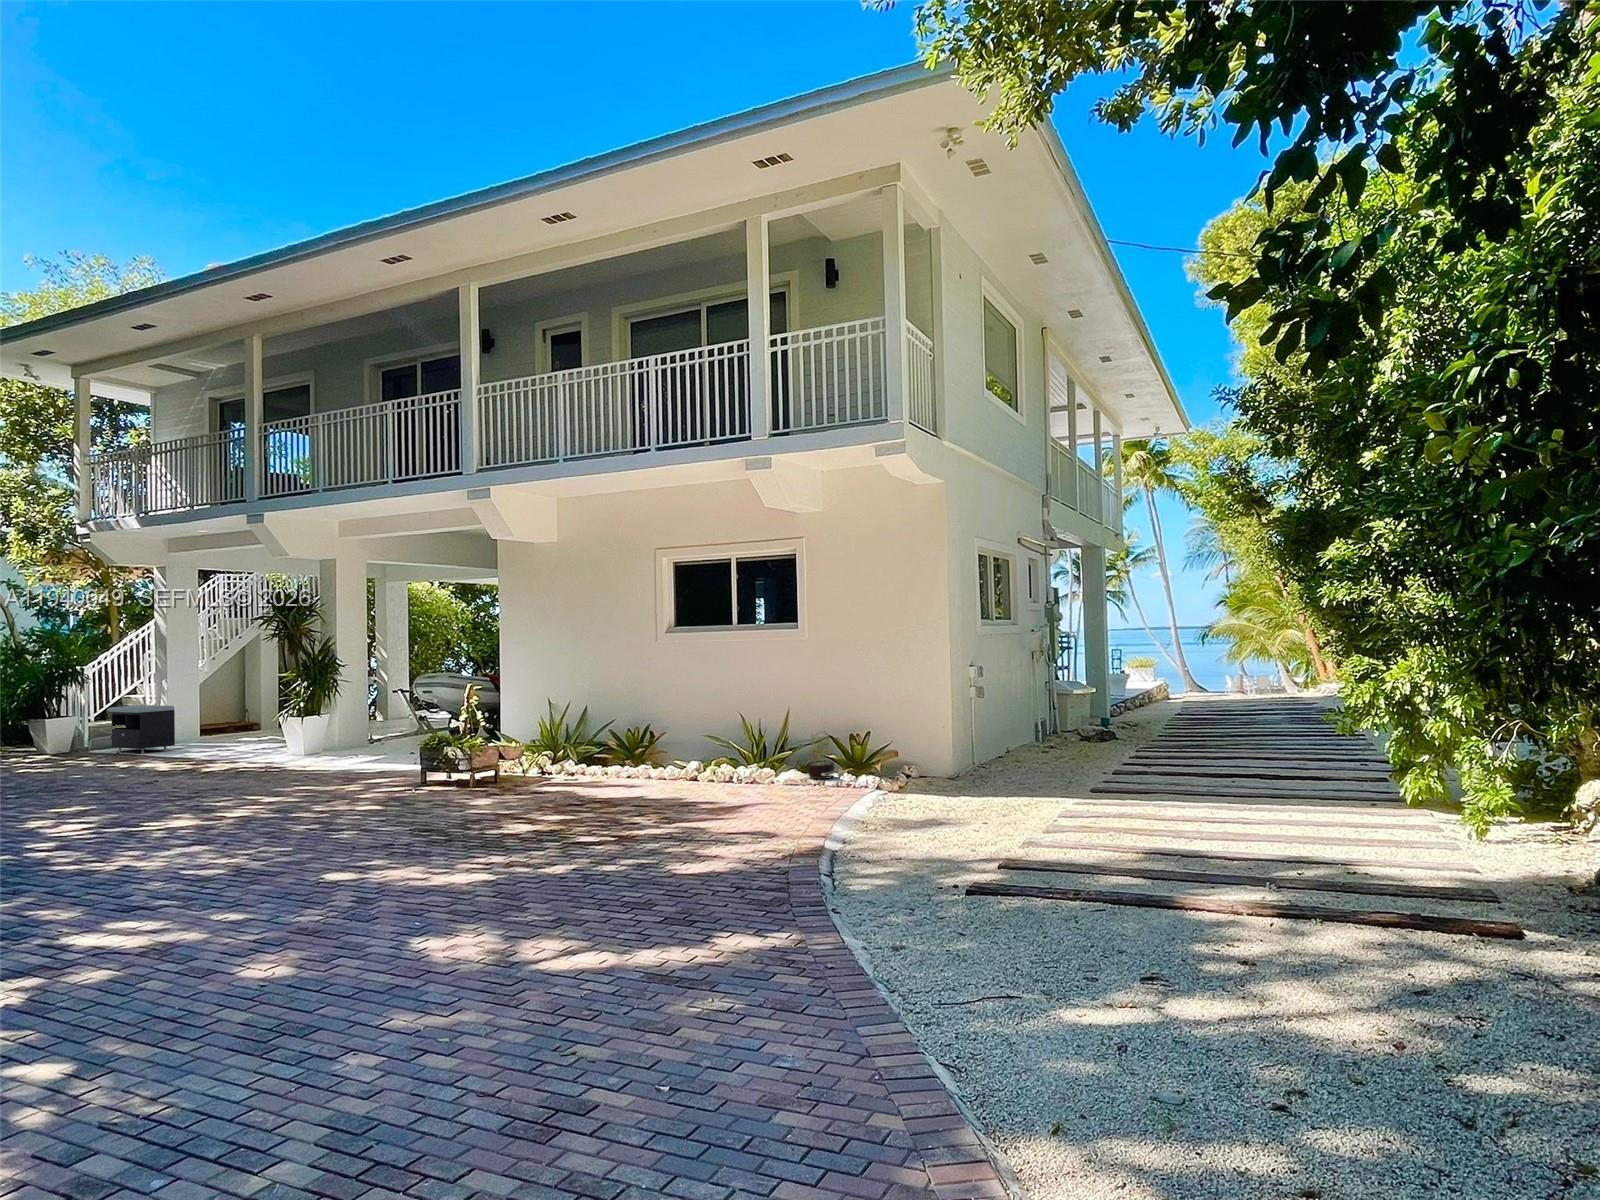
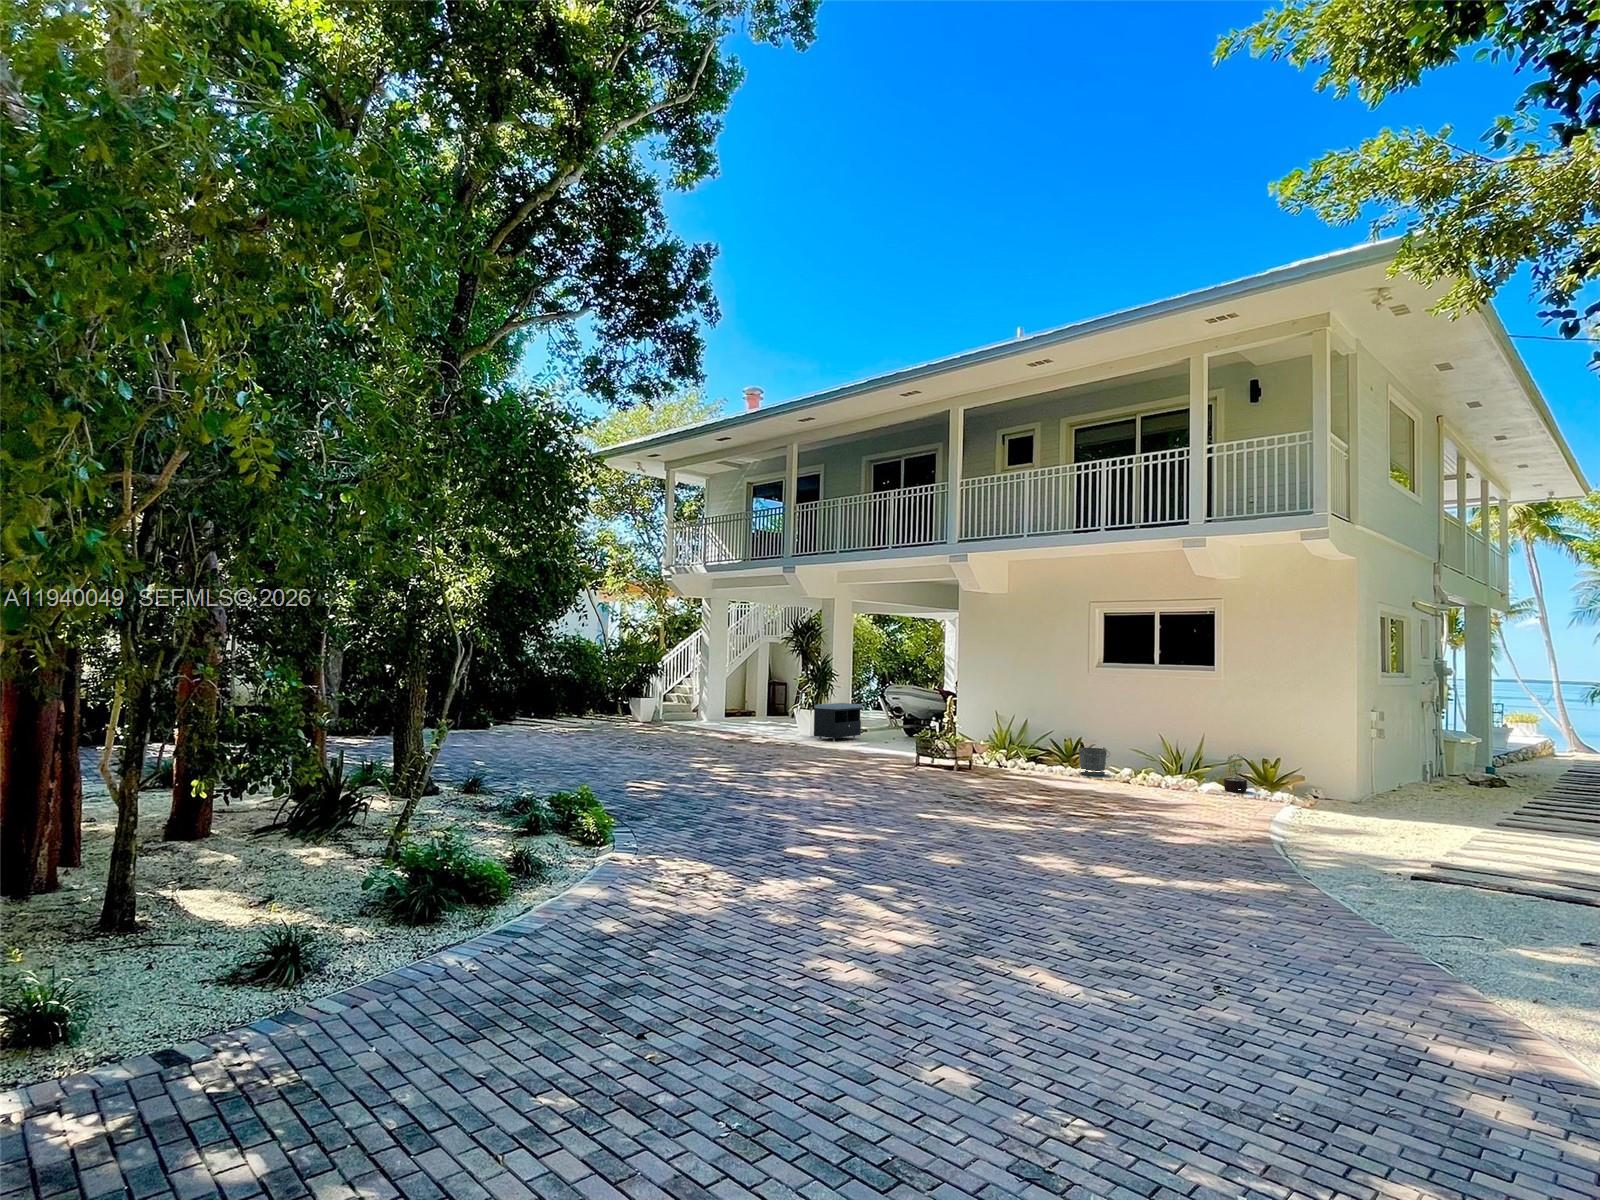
storage bench: present [108,705,175,753] -> present [814,703,862,741]
bucket: none [640,736,679,773] -> present [1079,748,1110,776]

